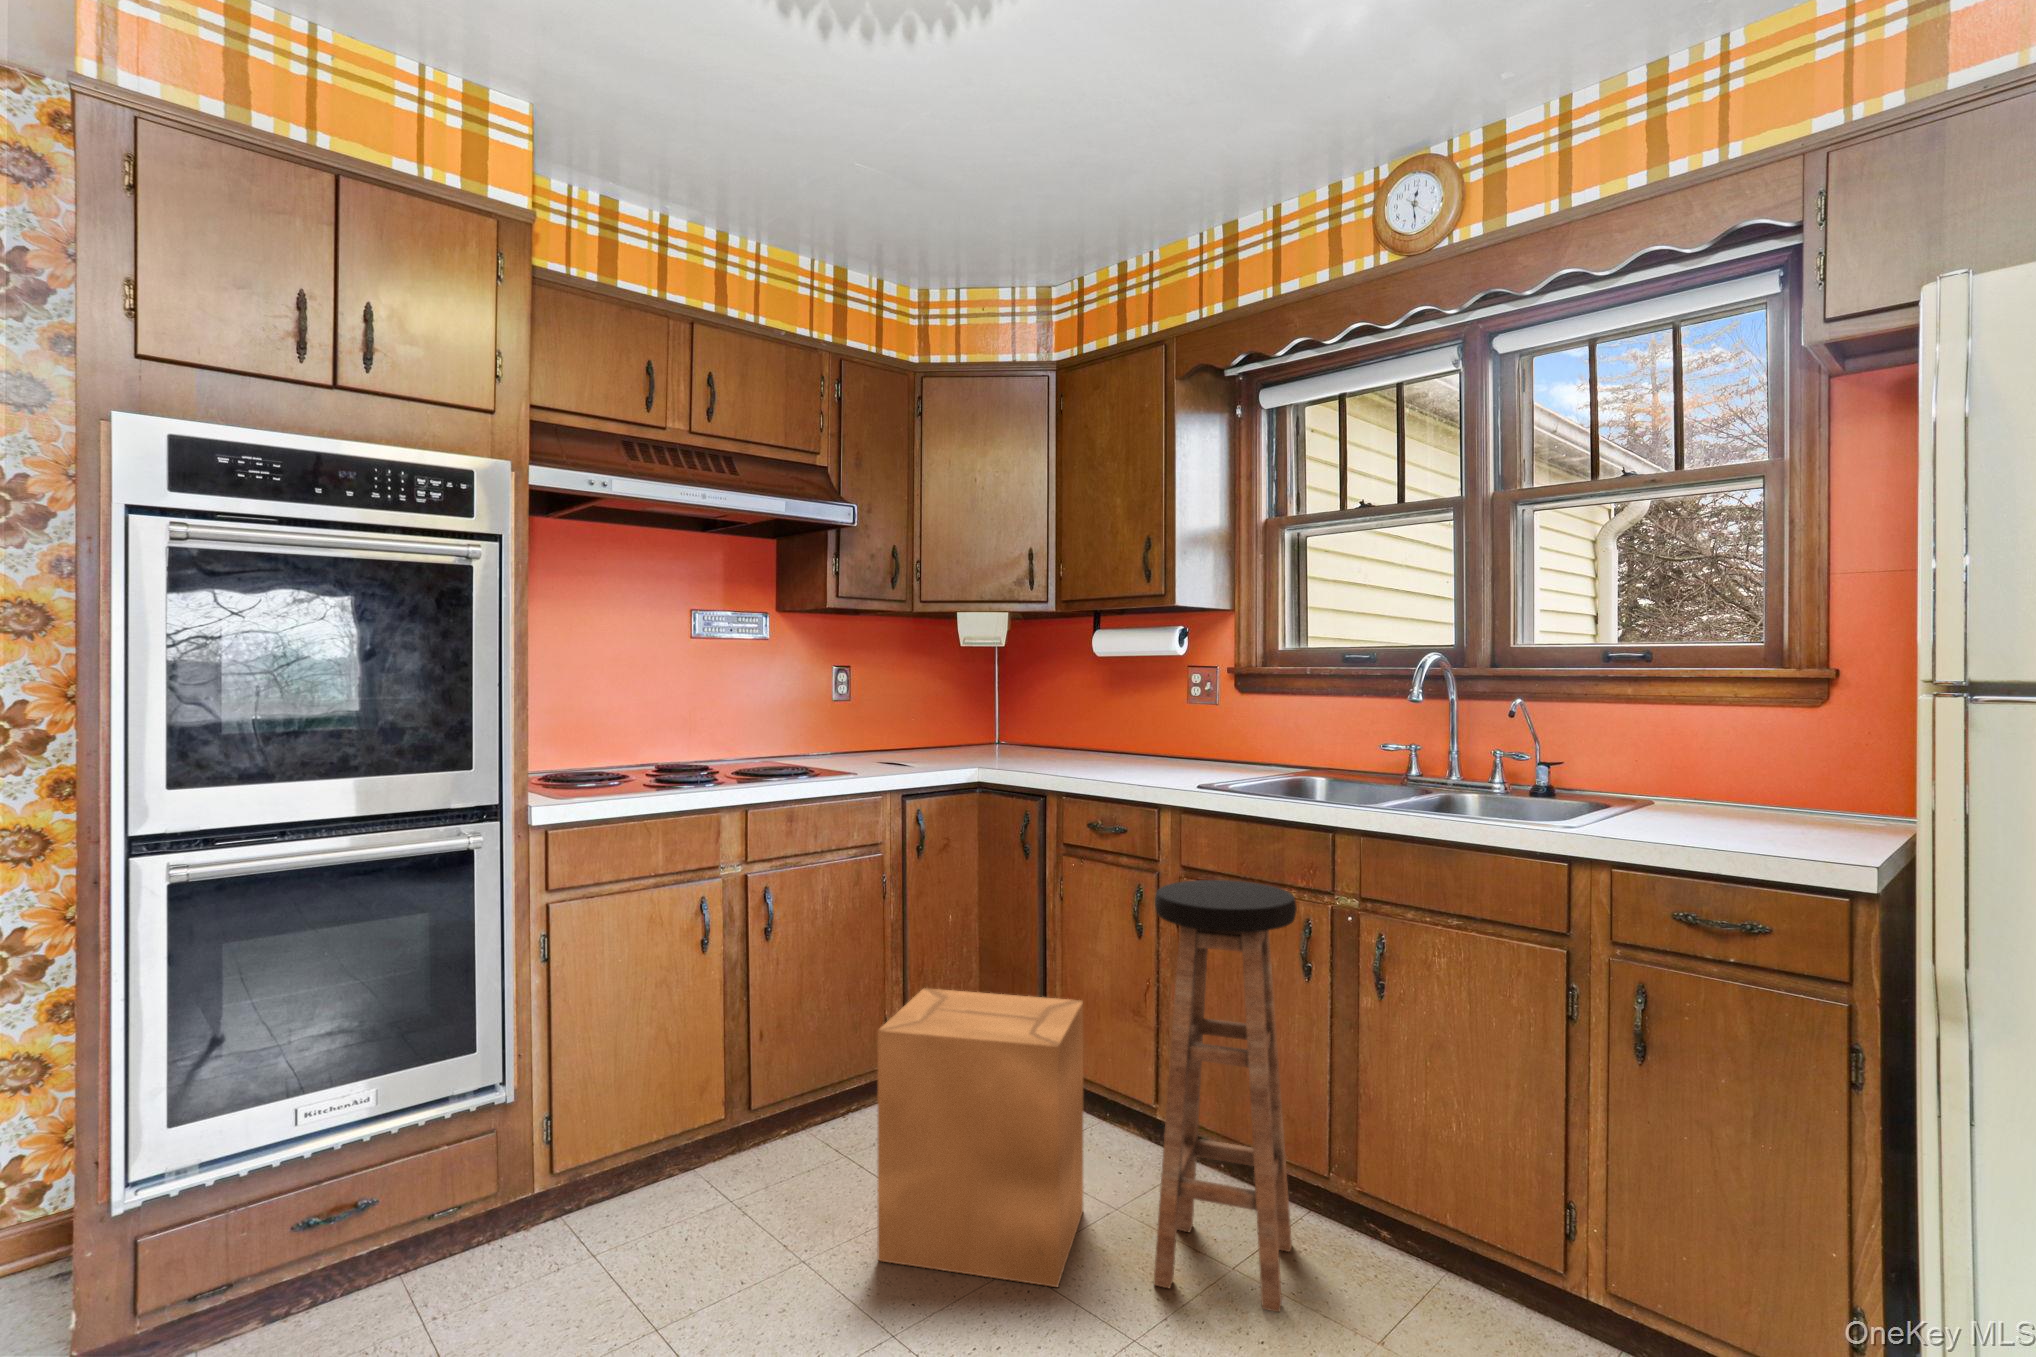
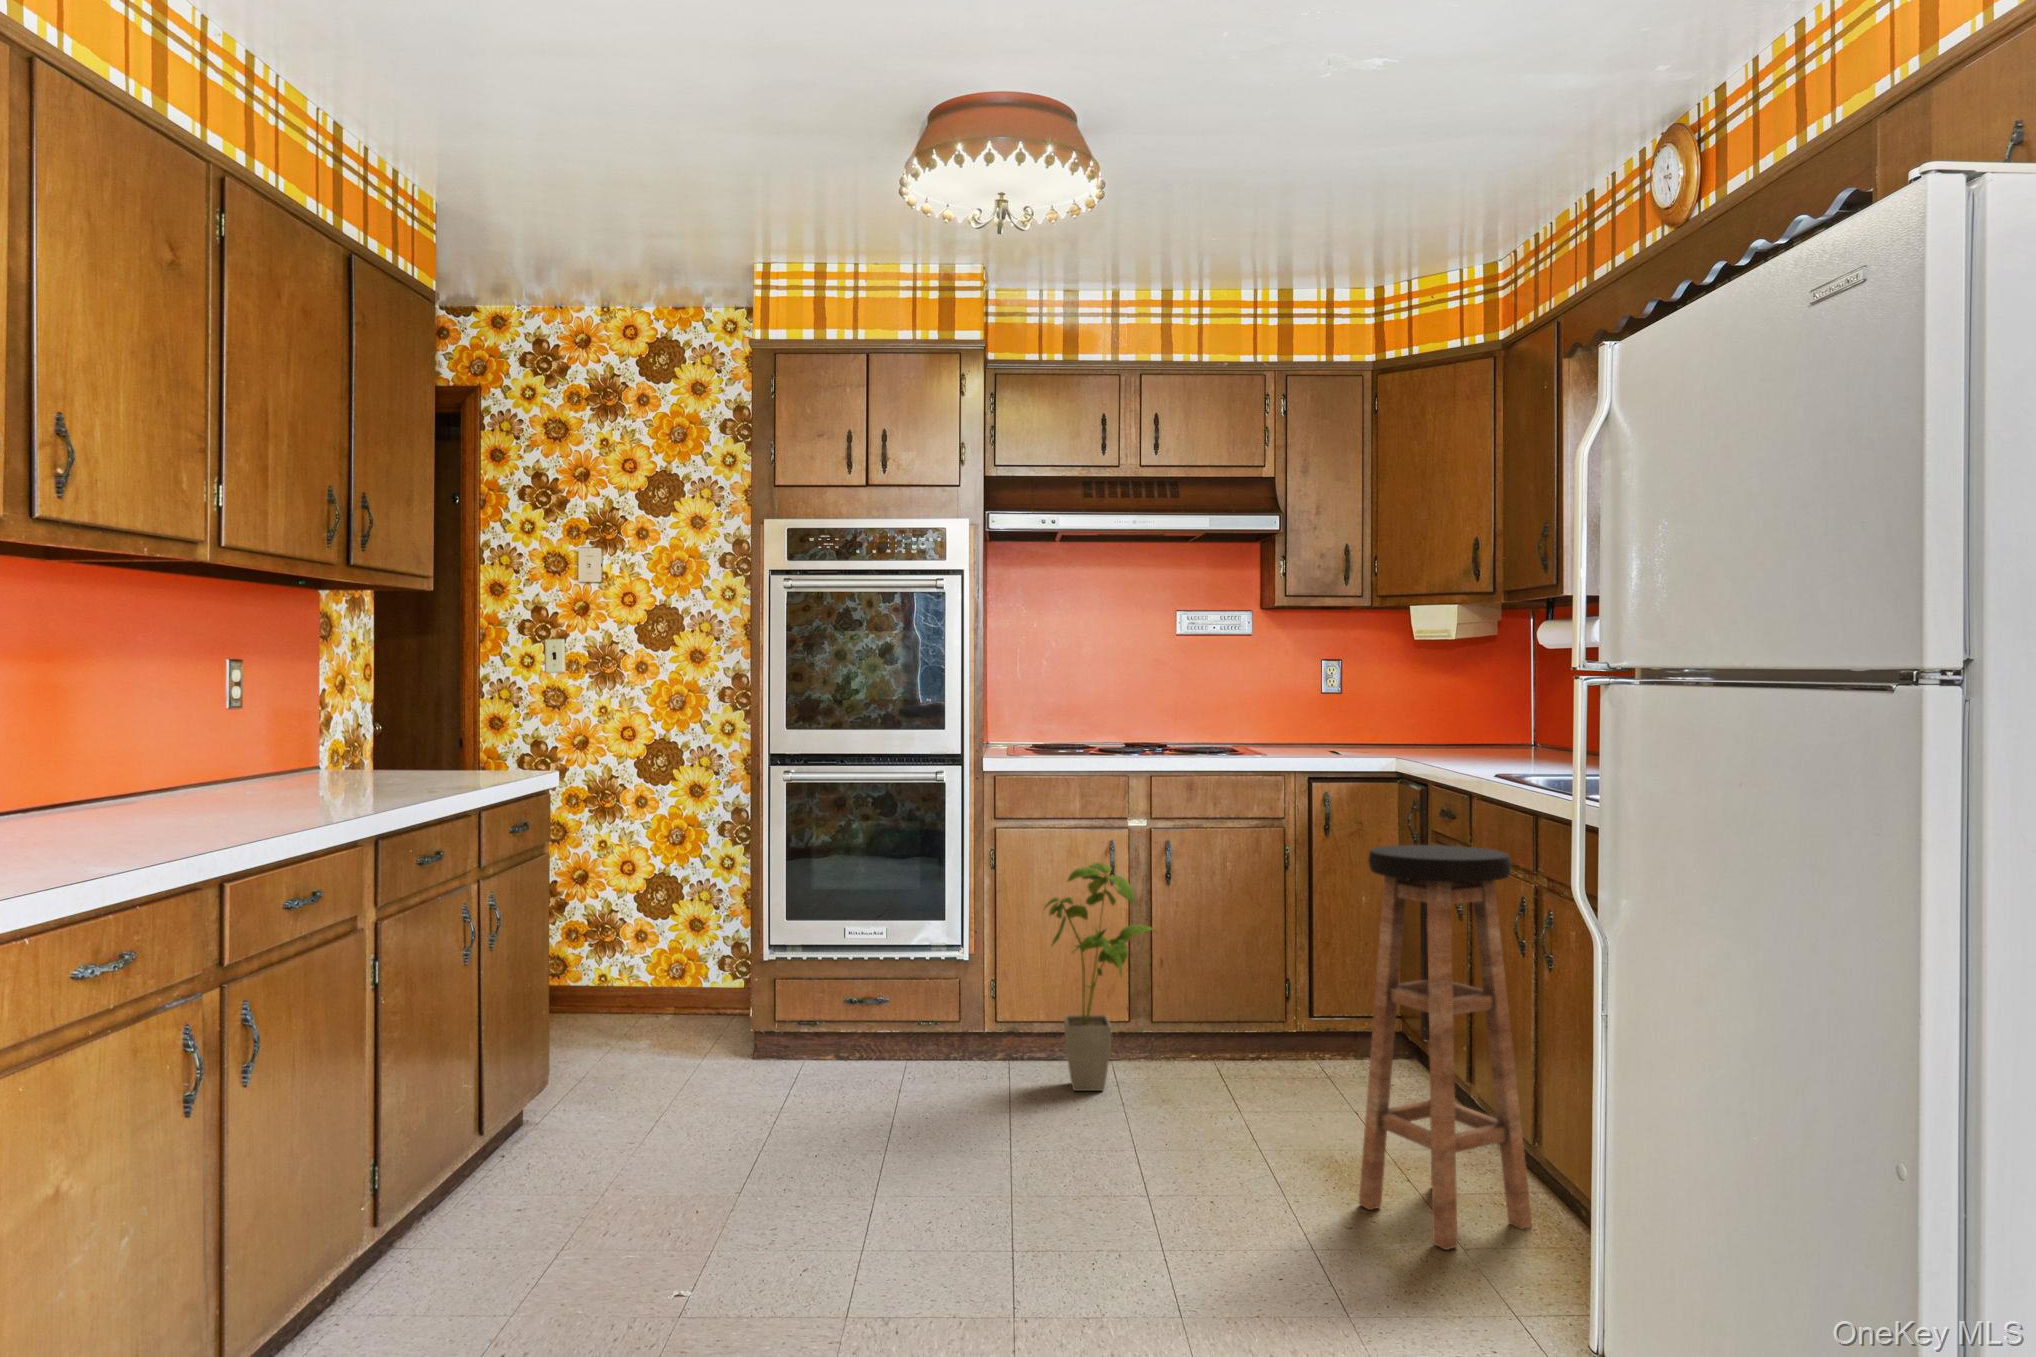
house plant: none [645,935,800,1238] -> present [1045,863,1154,1091]
cardboard box: present [877,988,1083,1287] -> none [1168,931,1365,1182]

